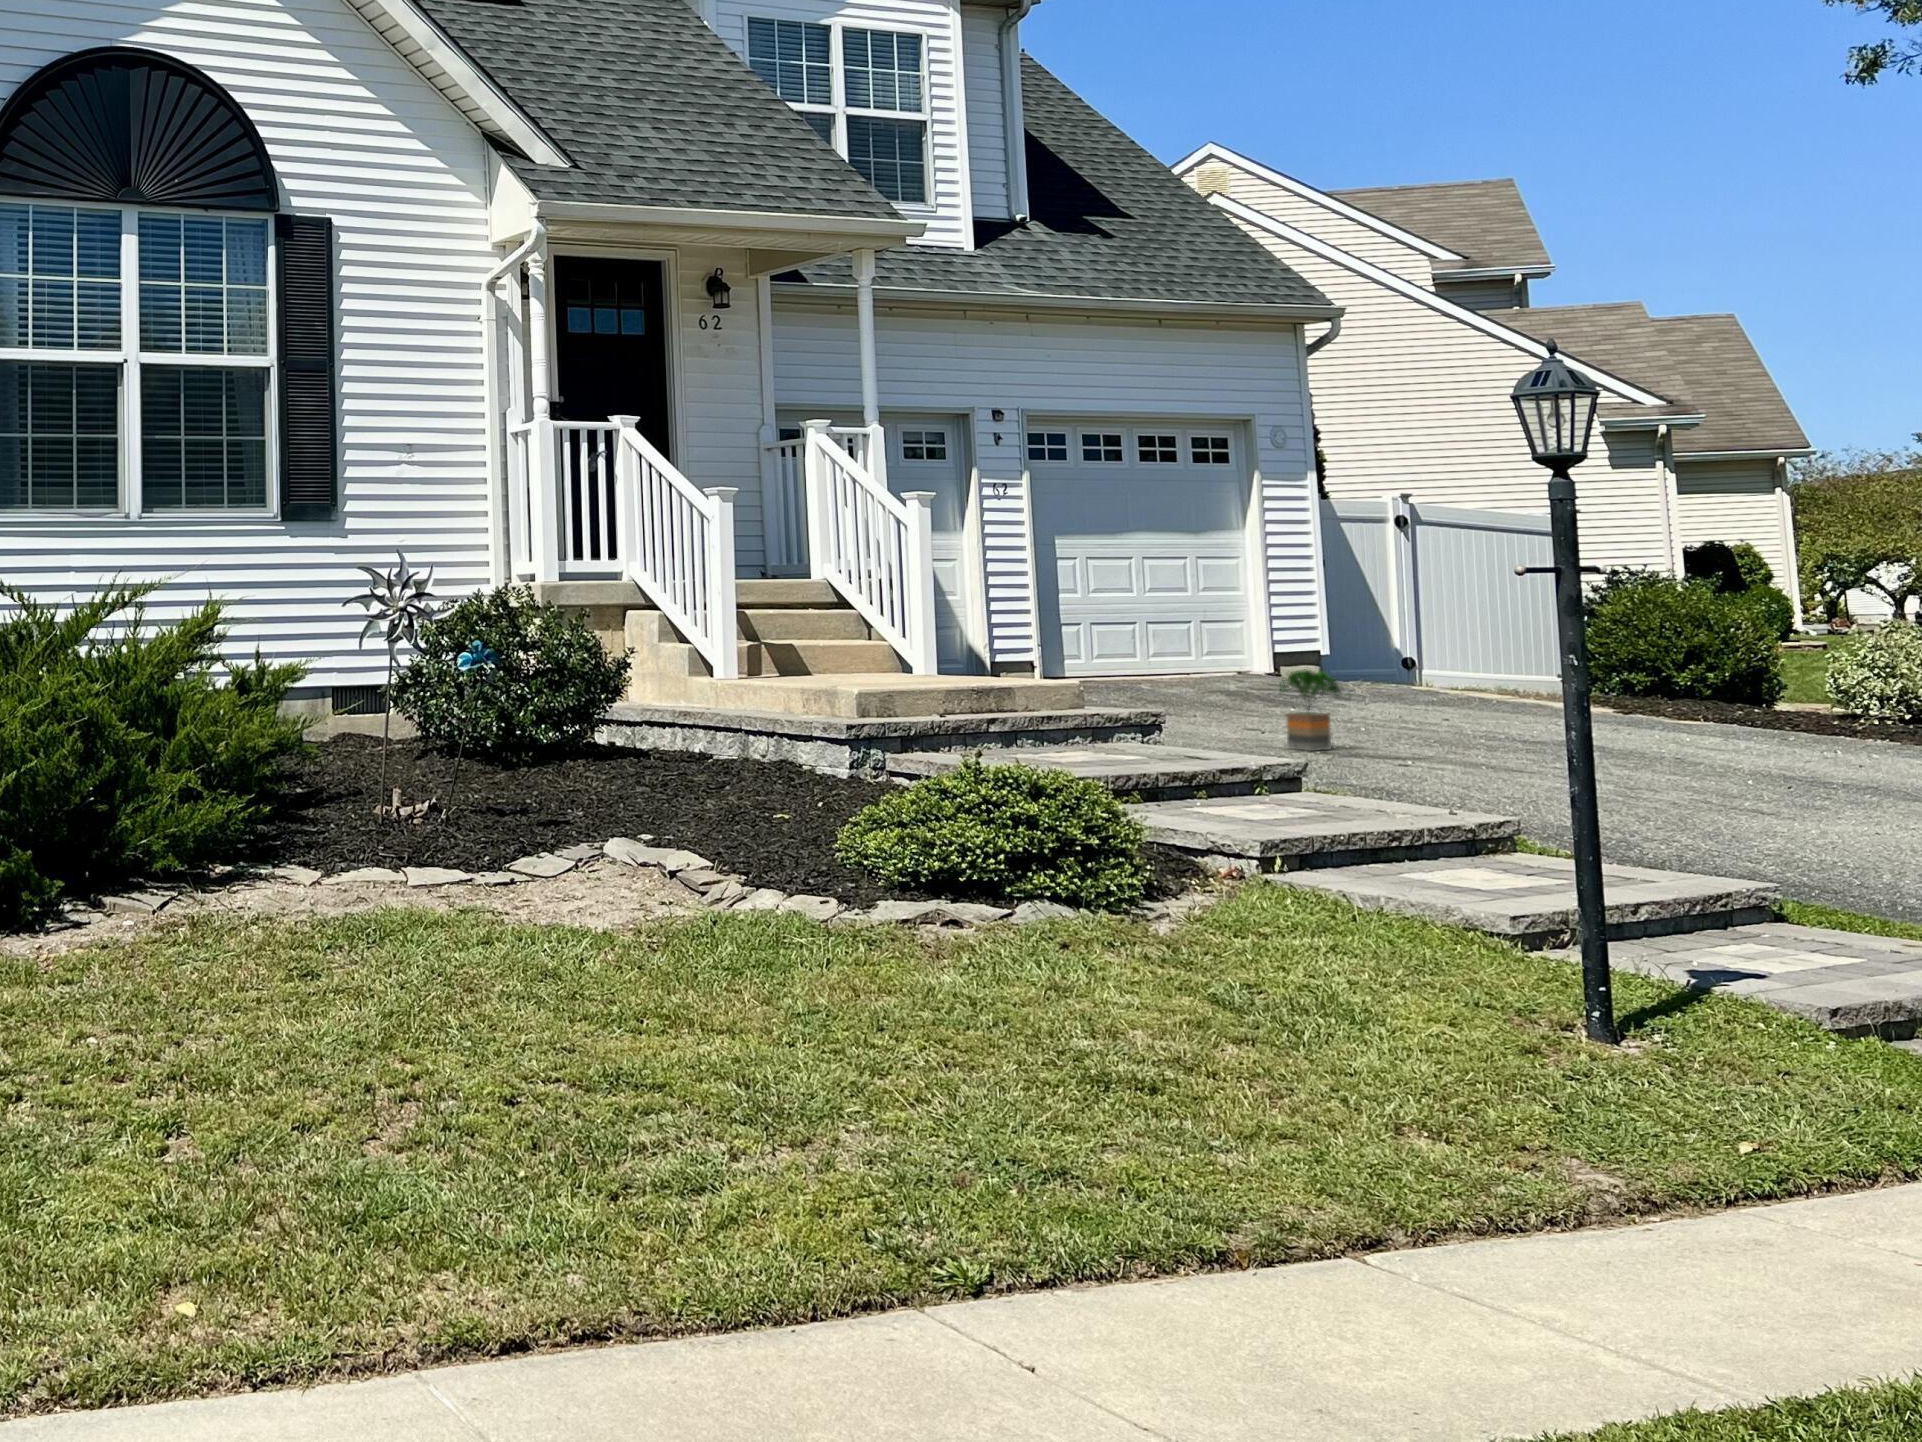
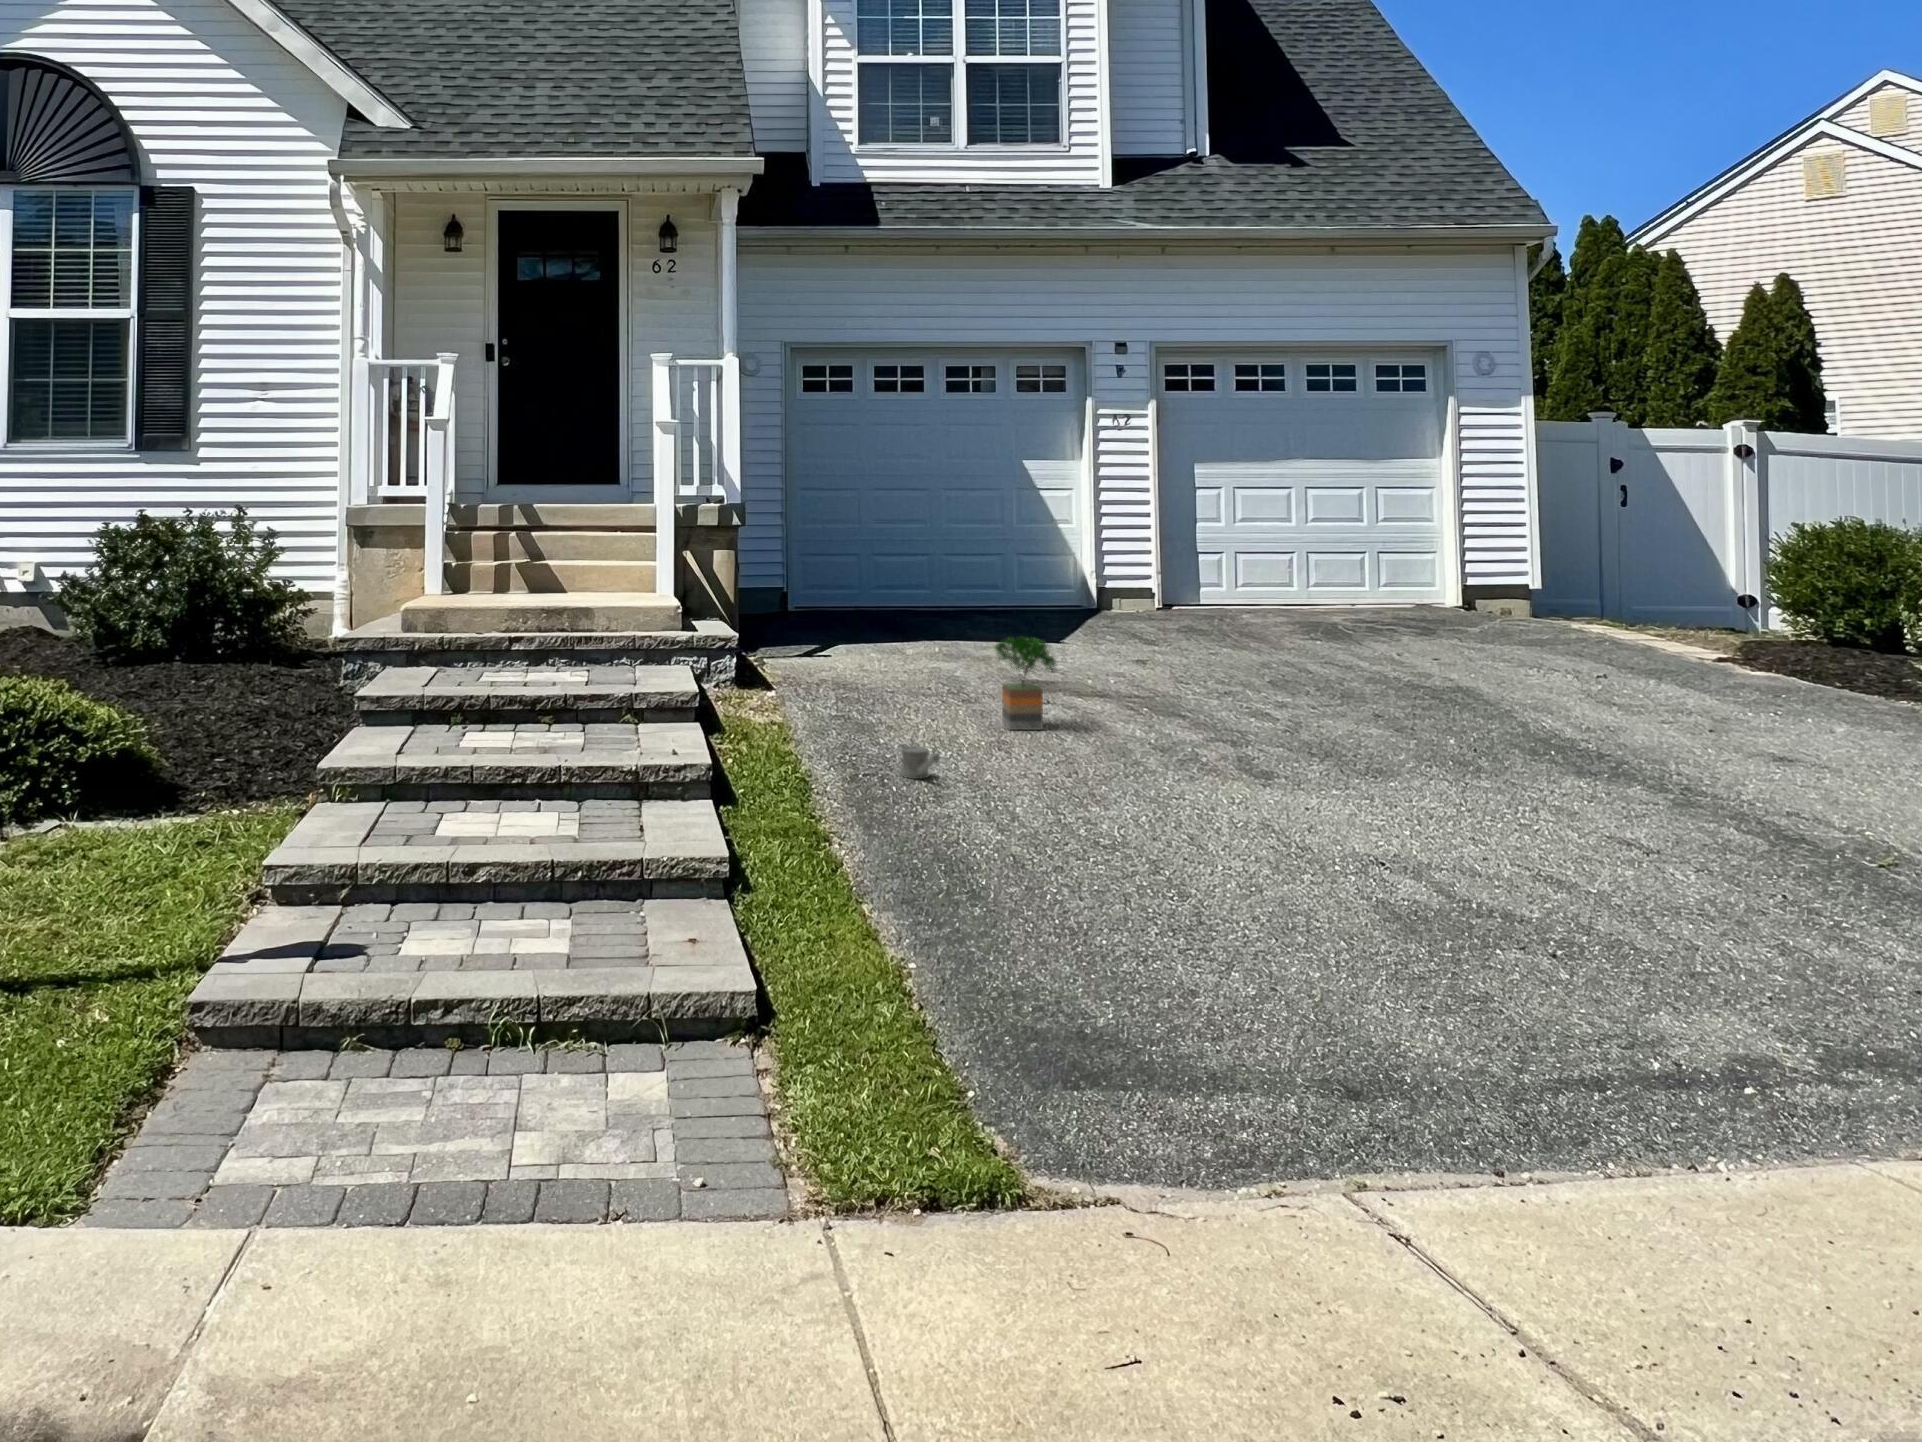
watering can: none [1342,749,1405,775] -> present [901,744,940,779]

